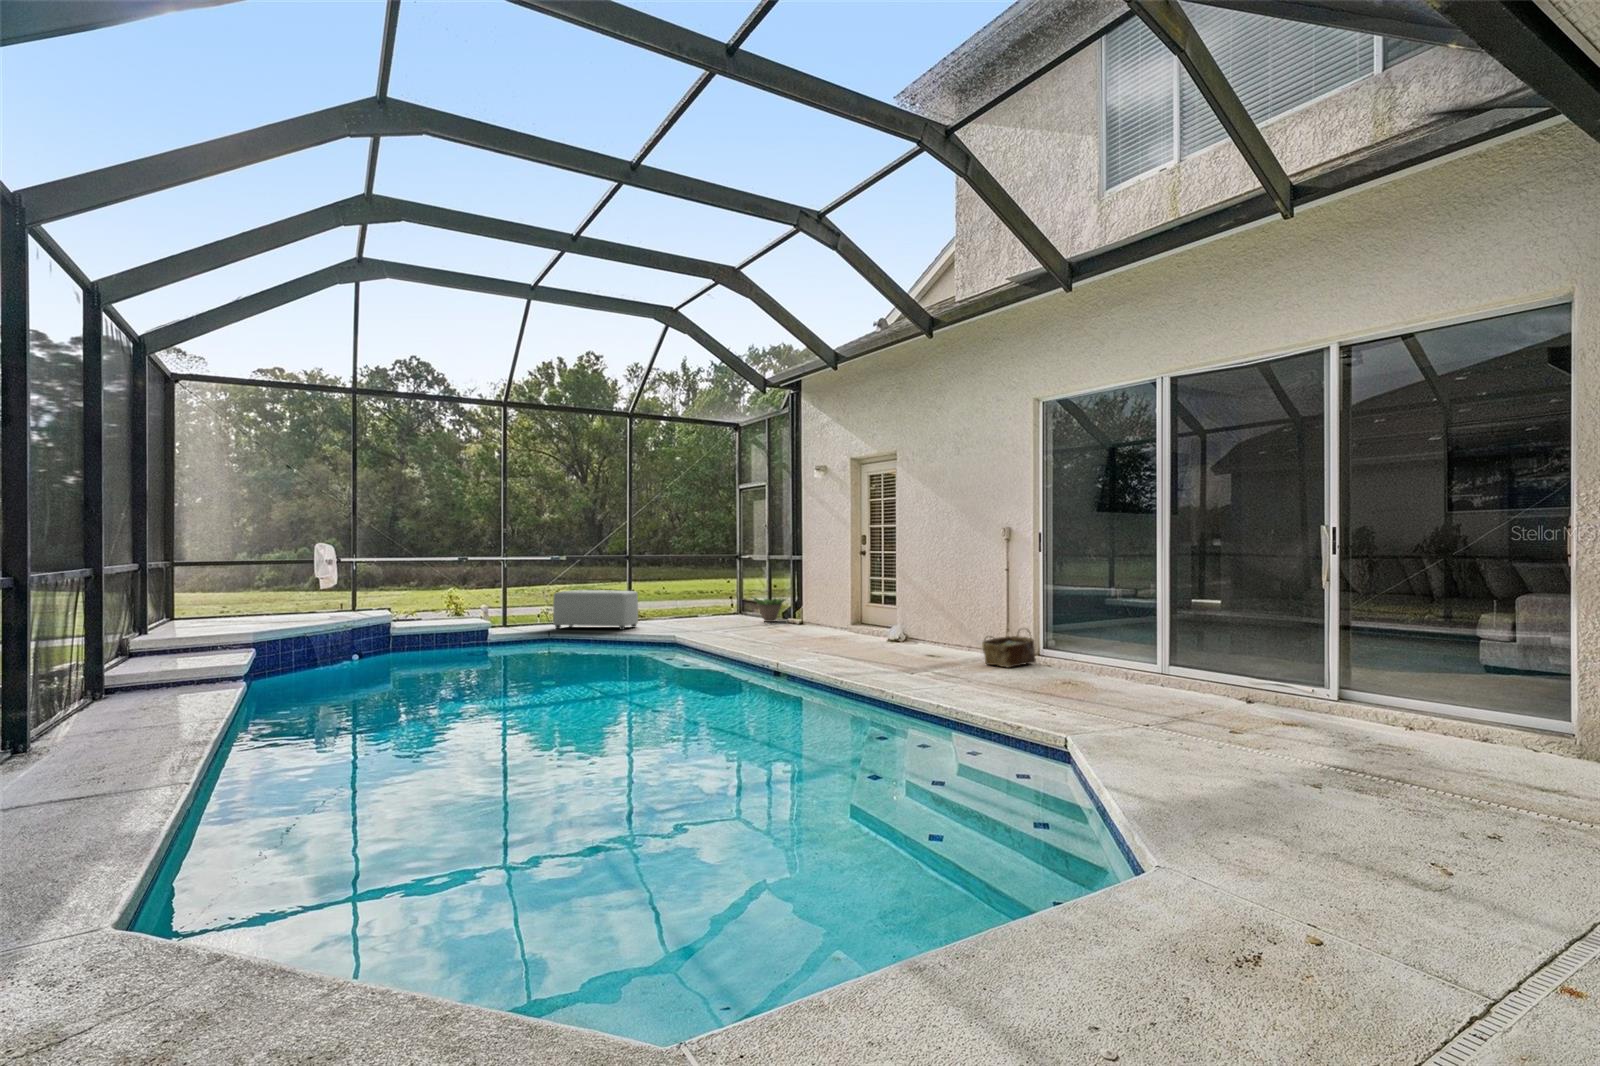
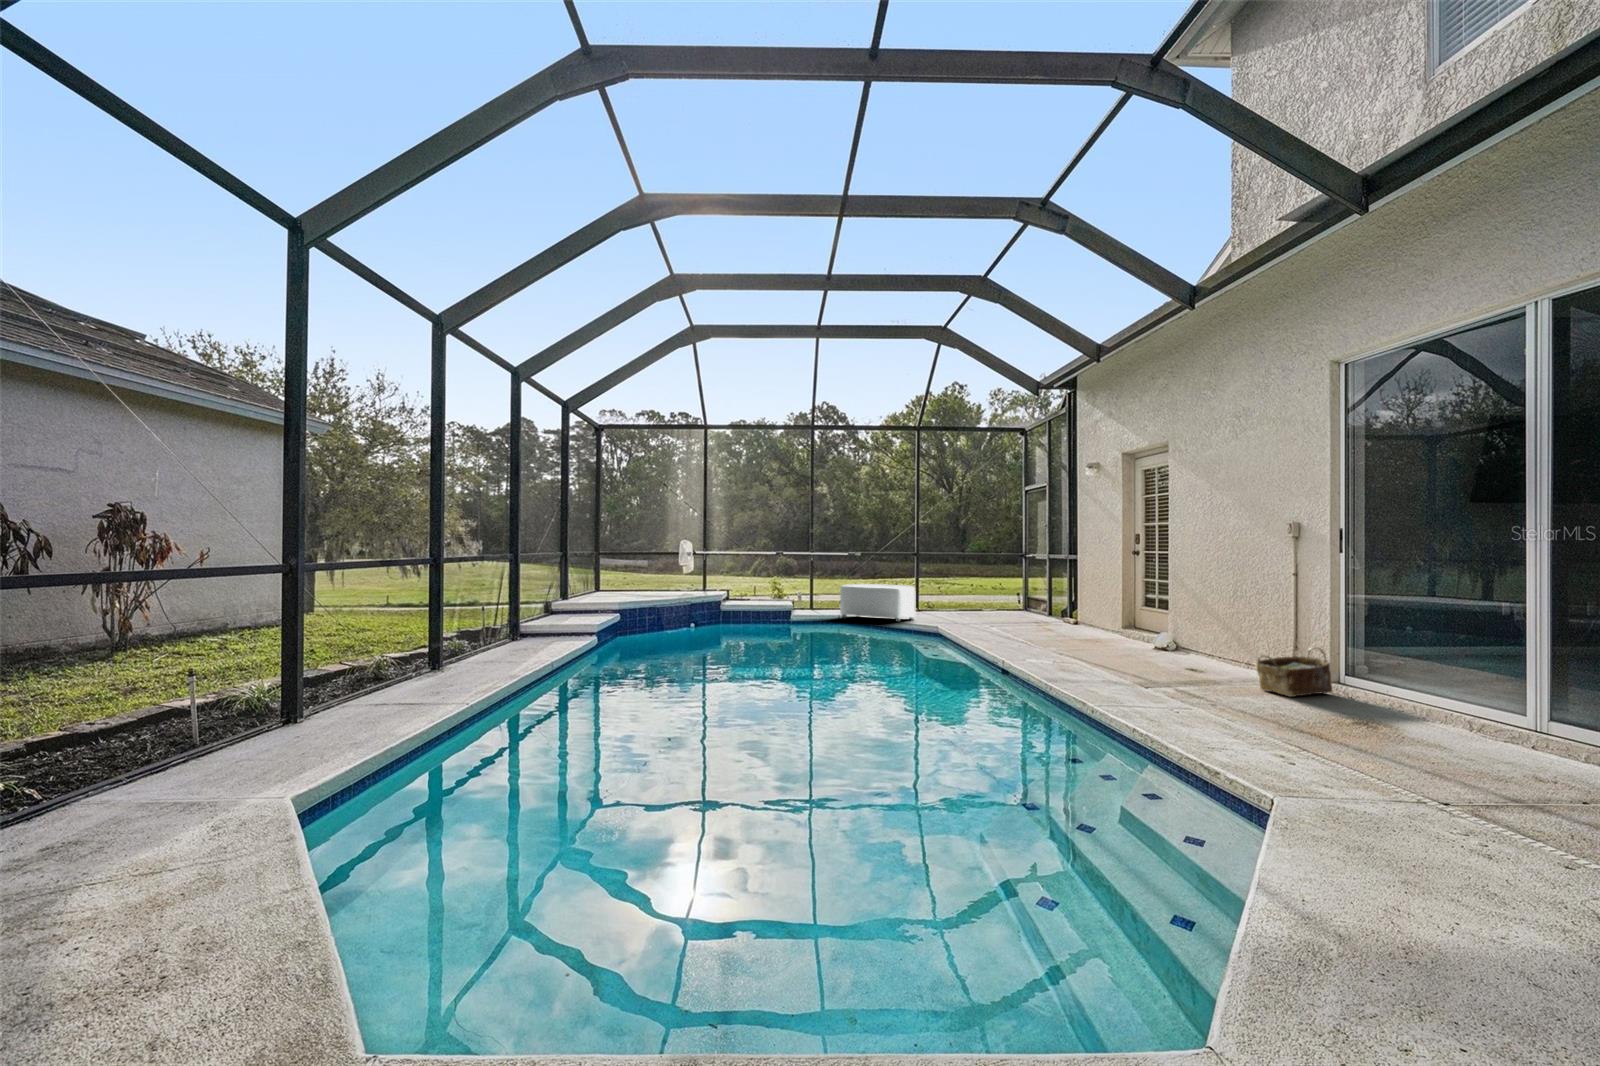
decorative plant: present [751,597,785,622] -> none [1023,594,1063,620]

